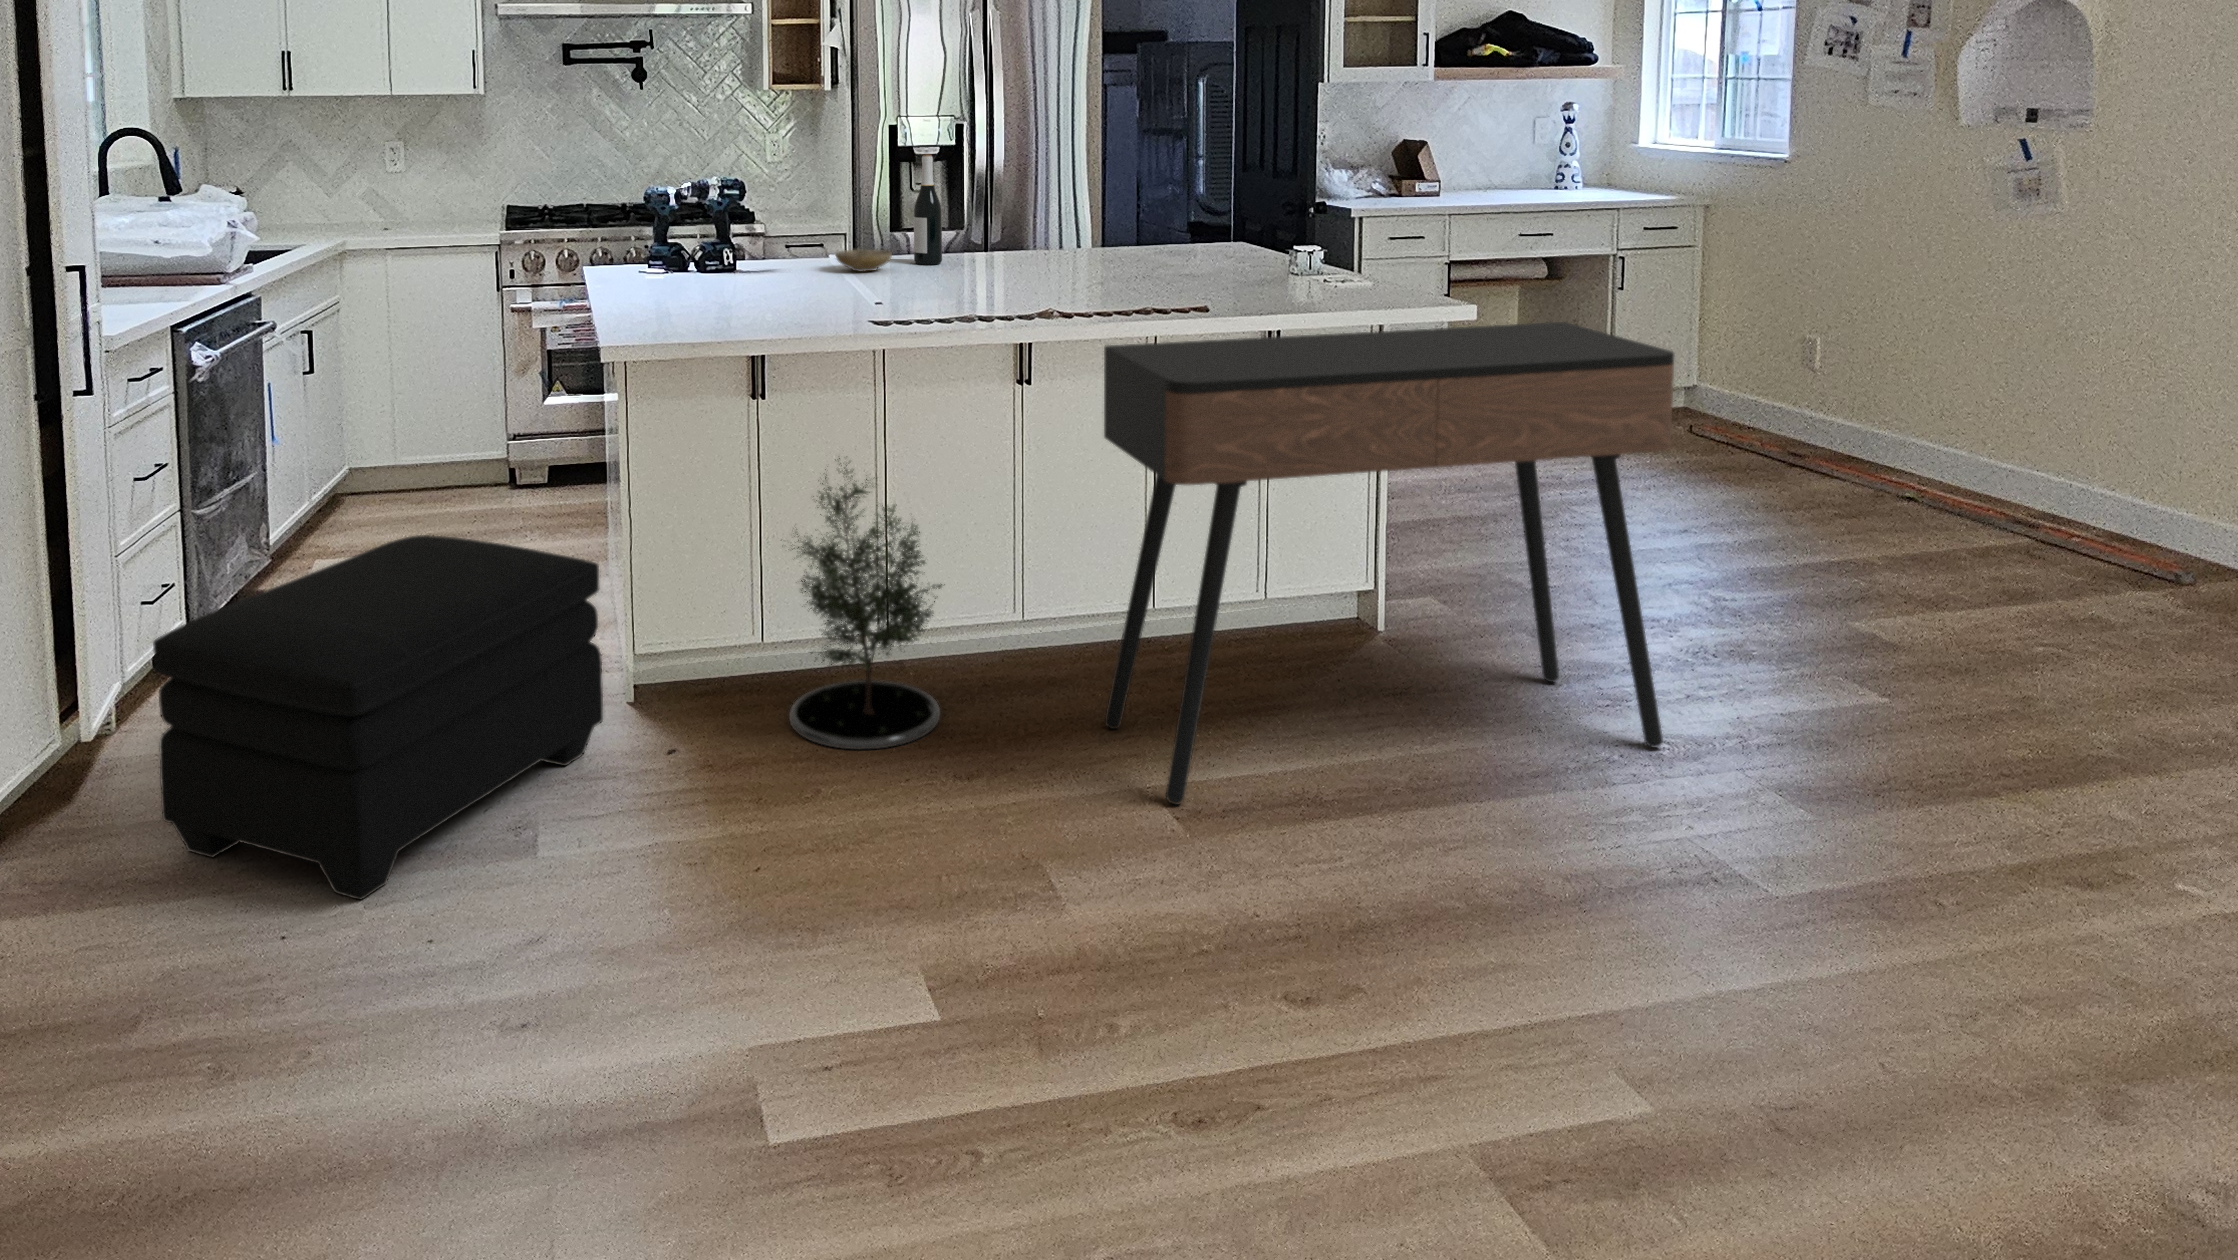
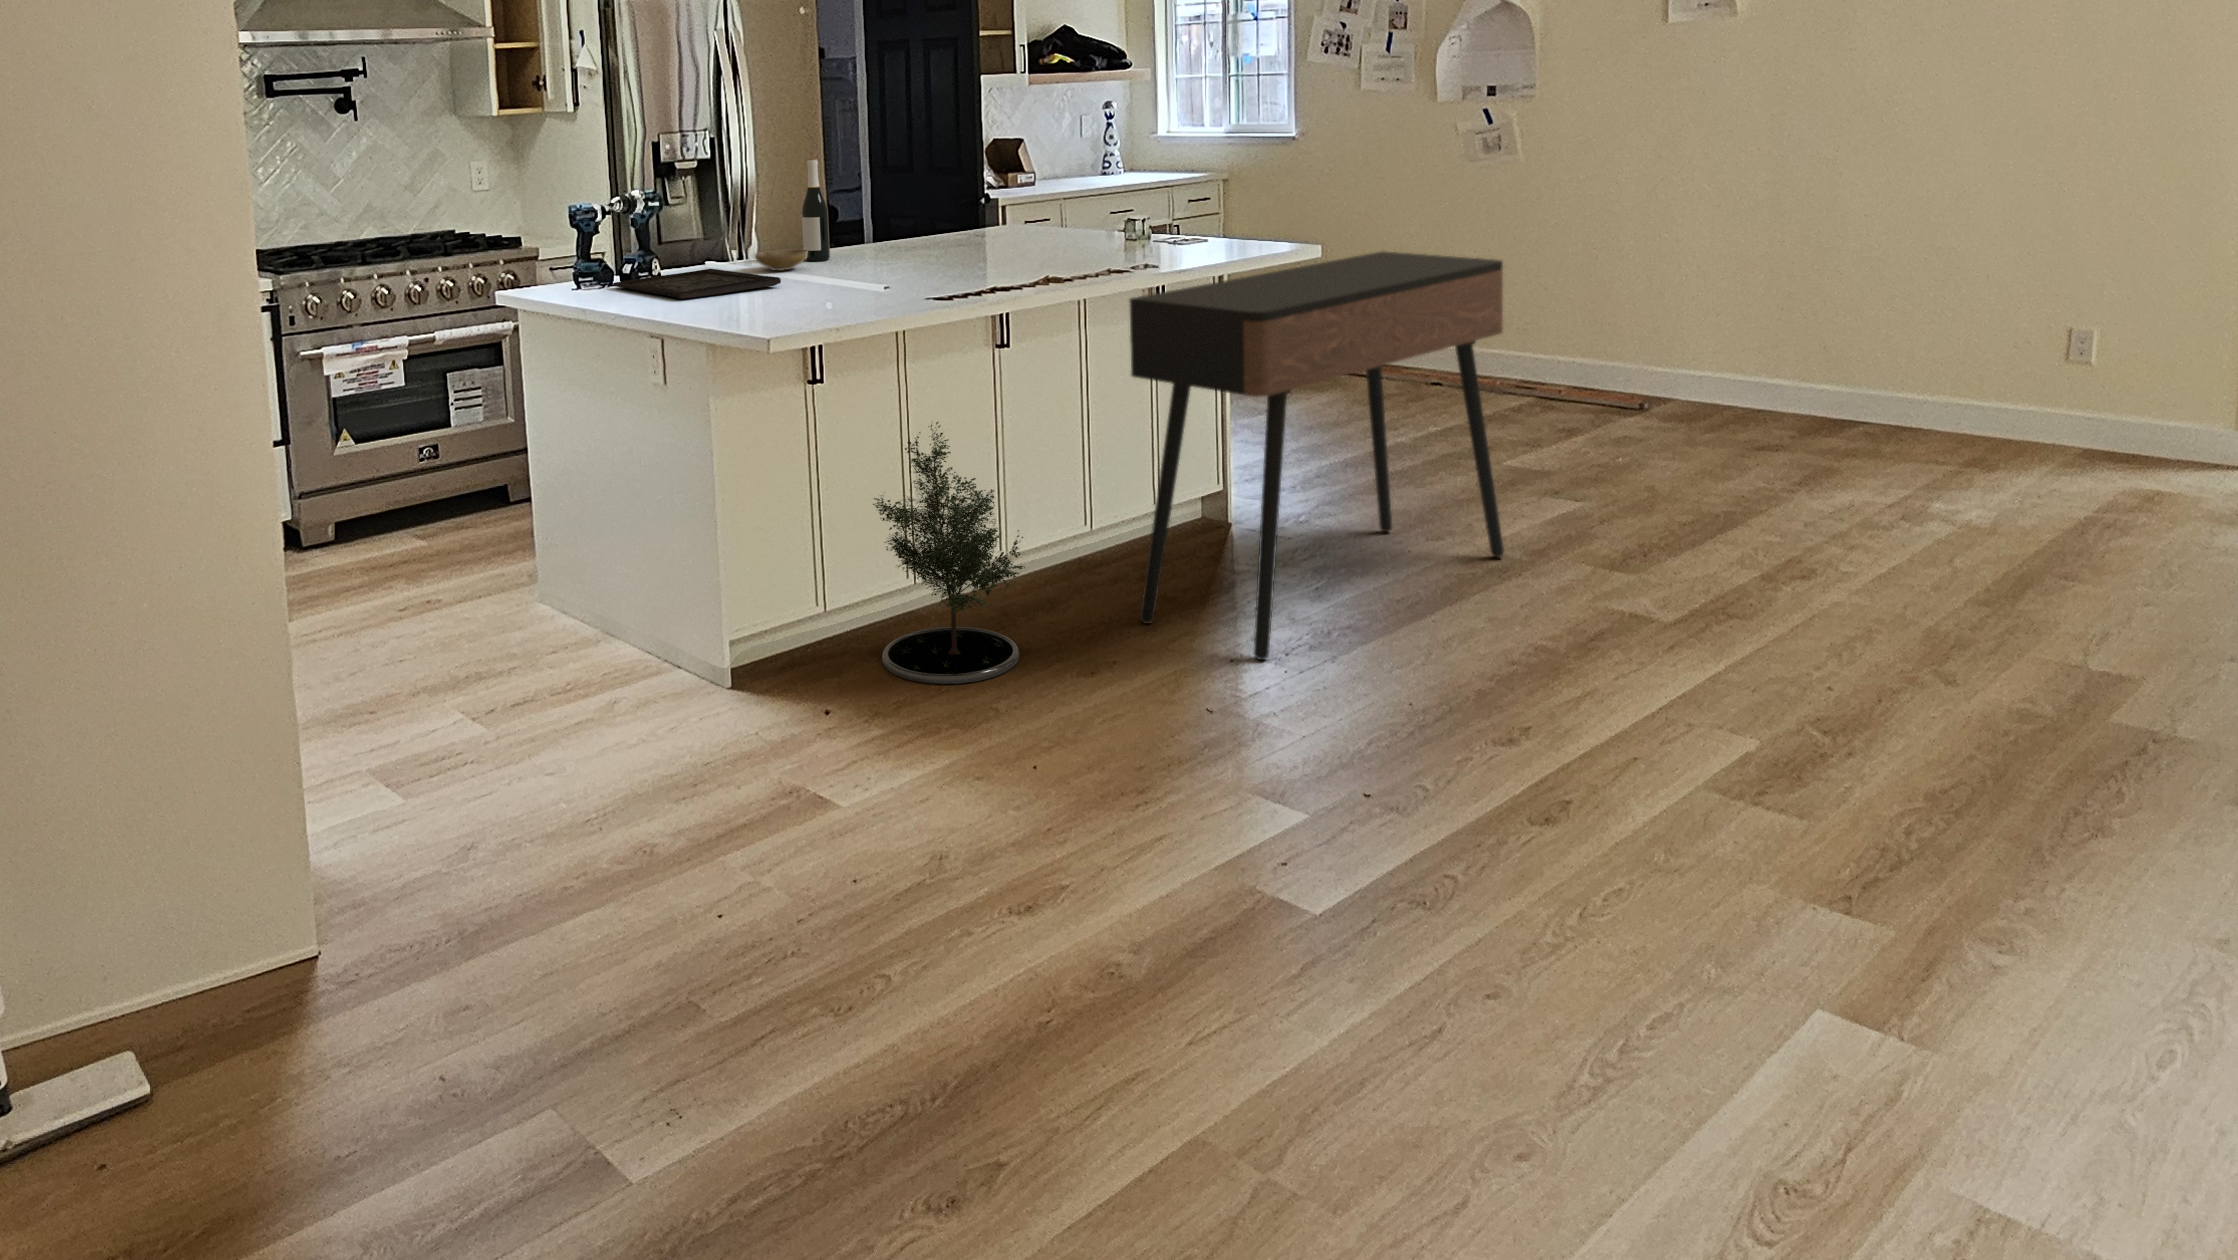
tray: none [670,263,802,292] -> present [613,269,781,299]
ottoman: present [153,535,603,900] -> none [461,550,770,902]

